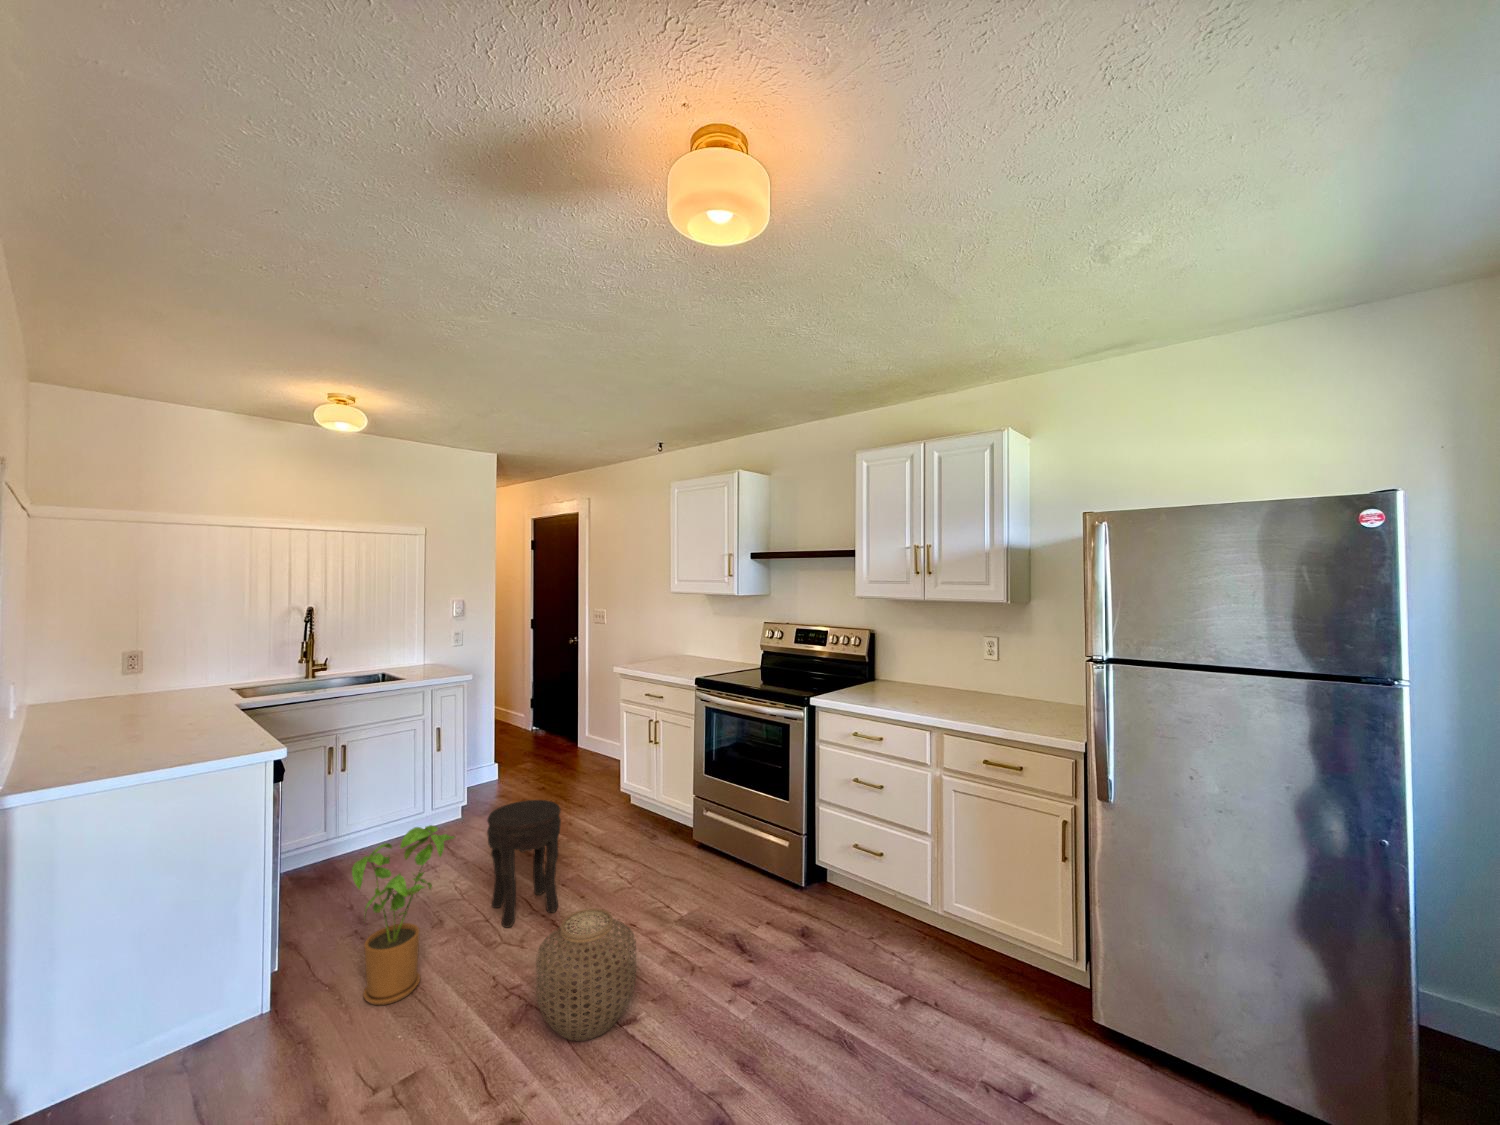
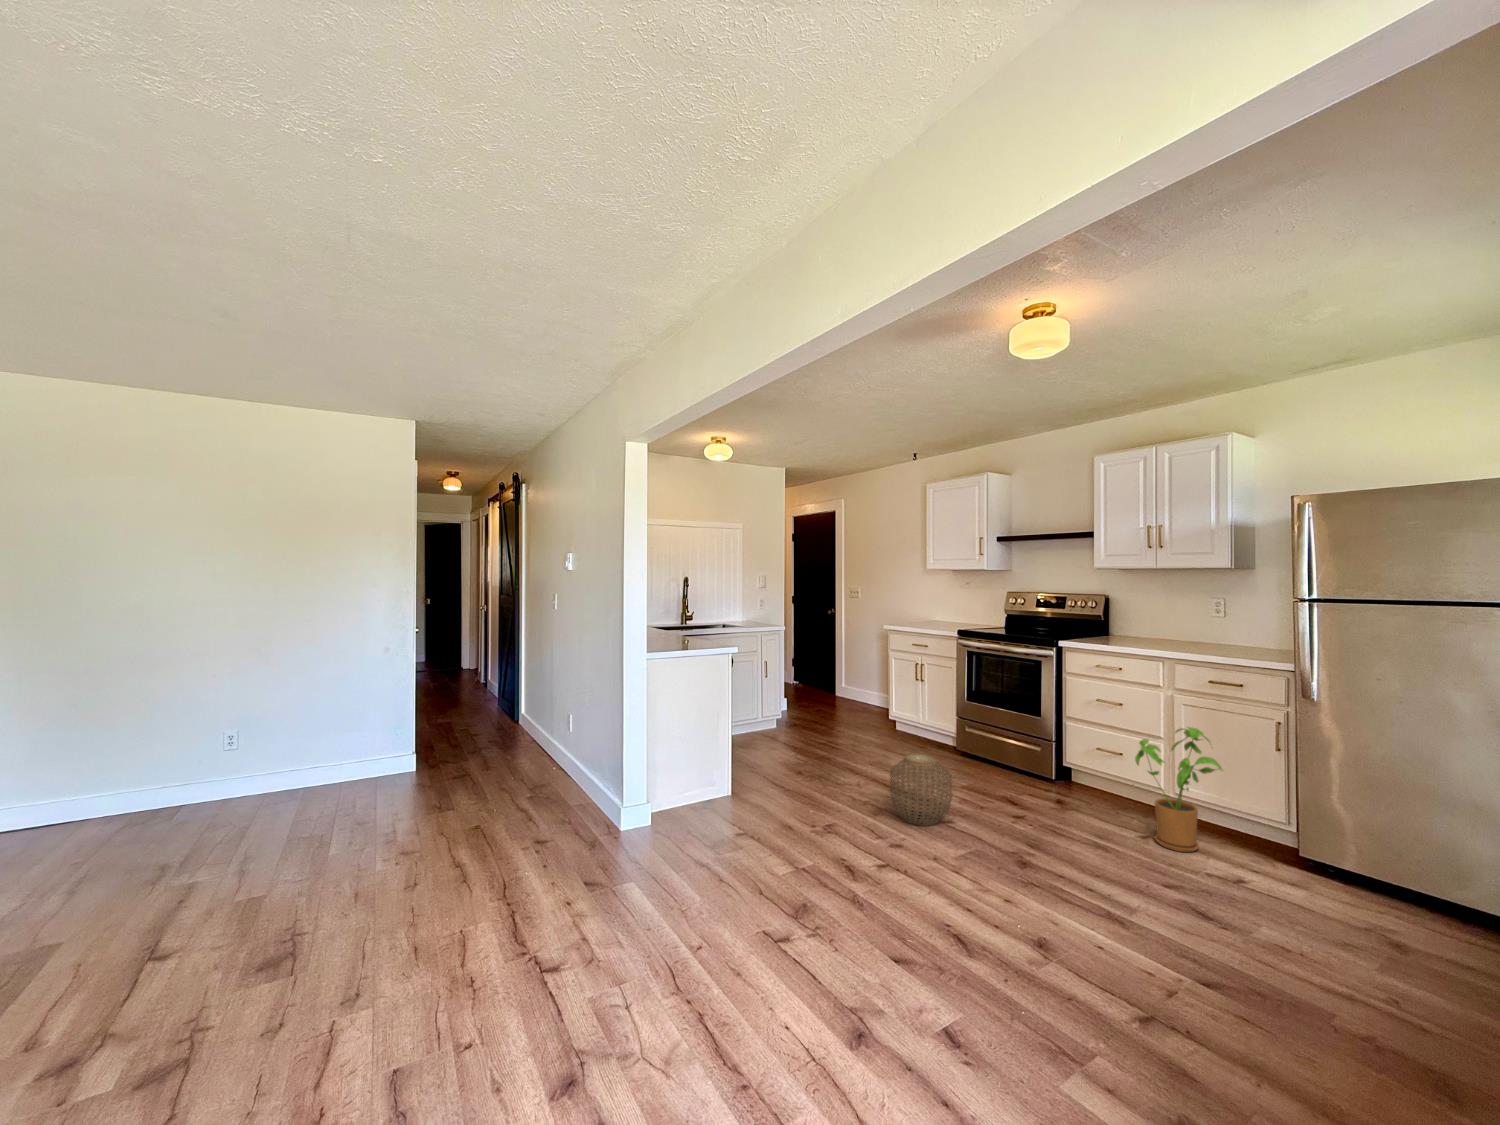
side table: present [487,800,561,927] -> none [827,703,874,778]
house plant: present [352,825,454,1005] -> present [1135,727,1222,852]

